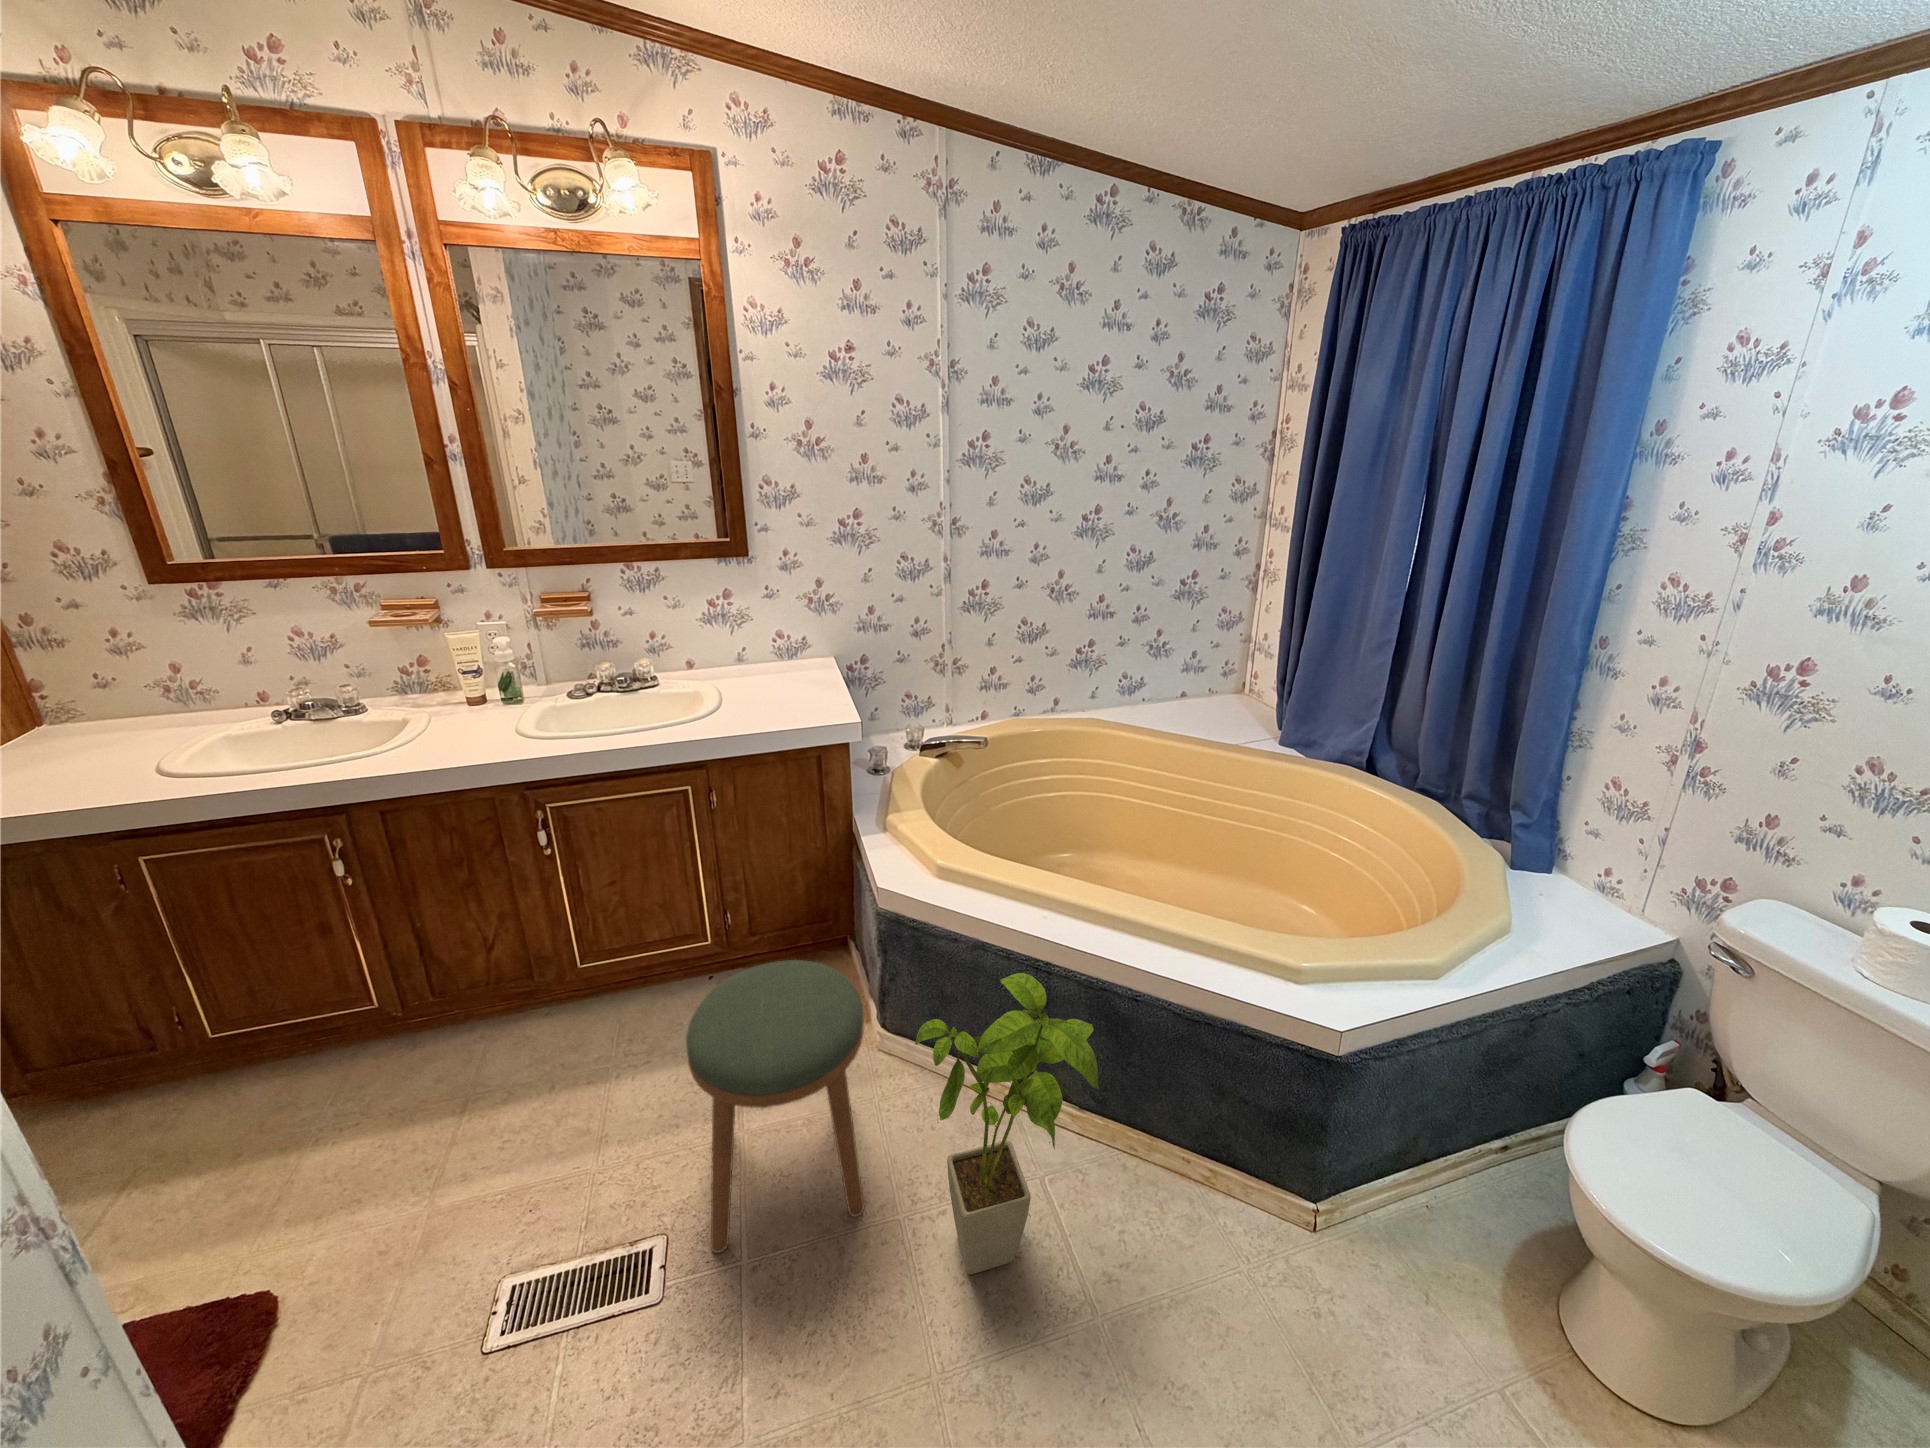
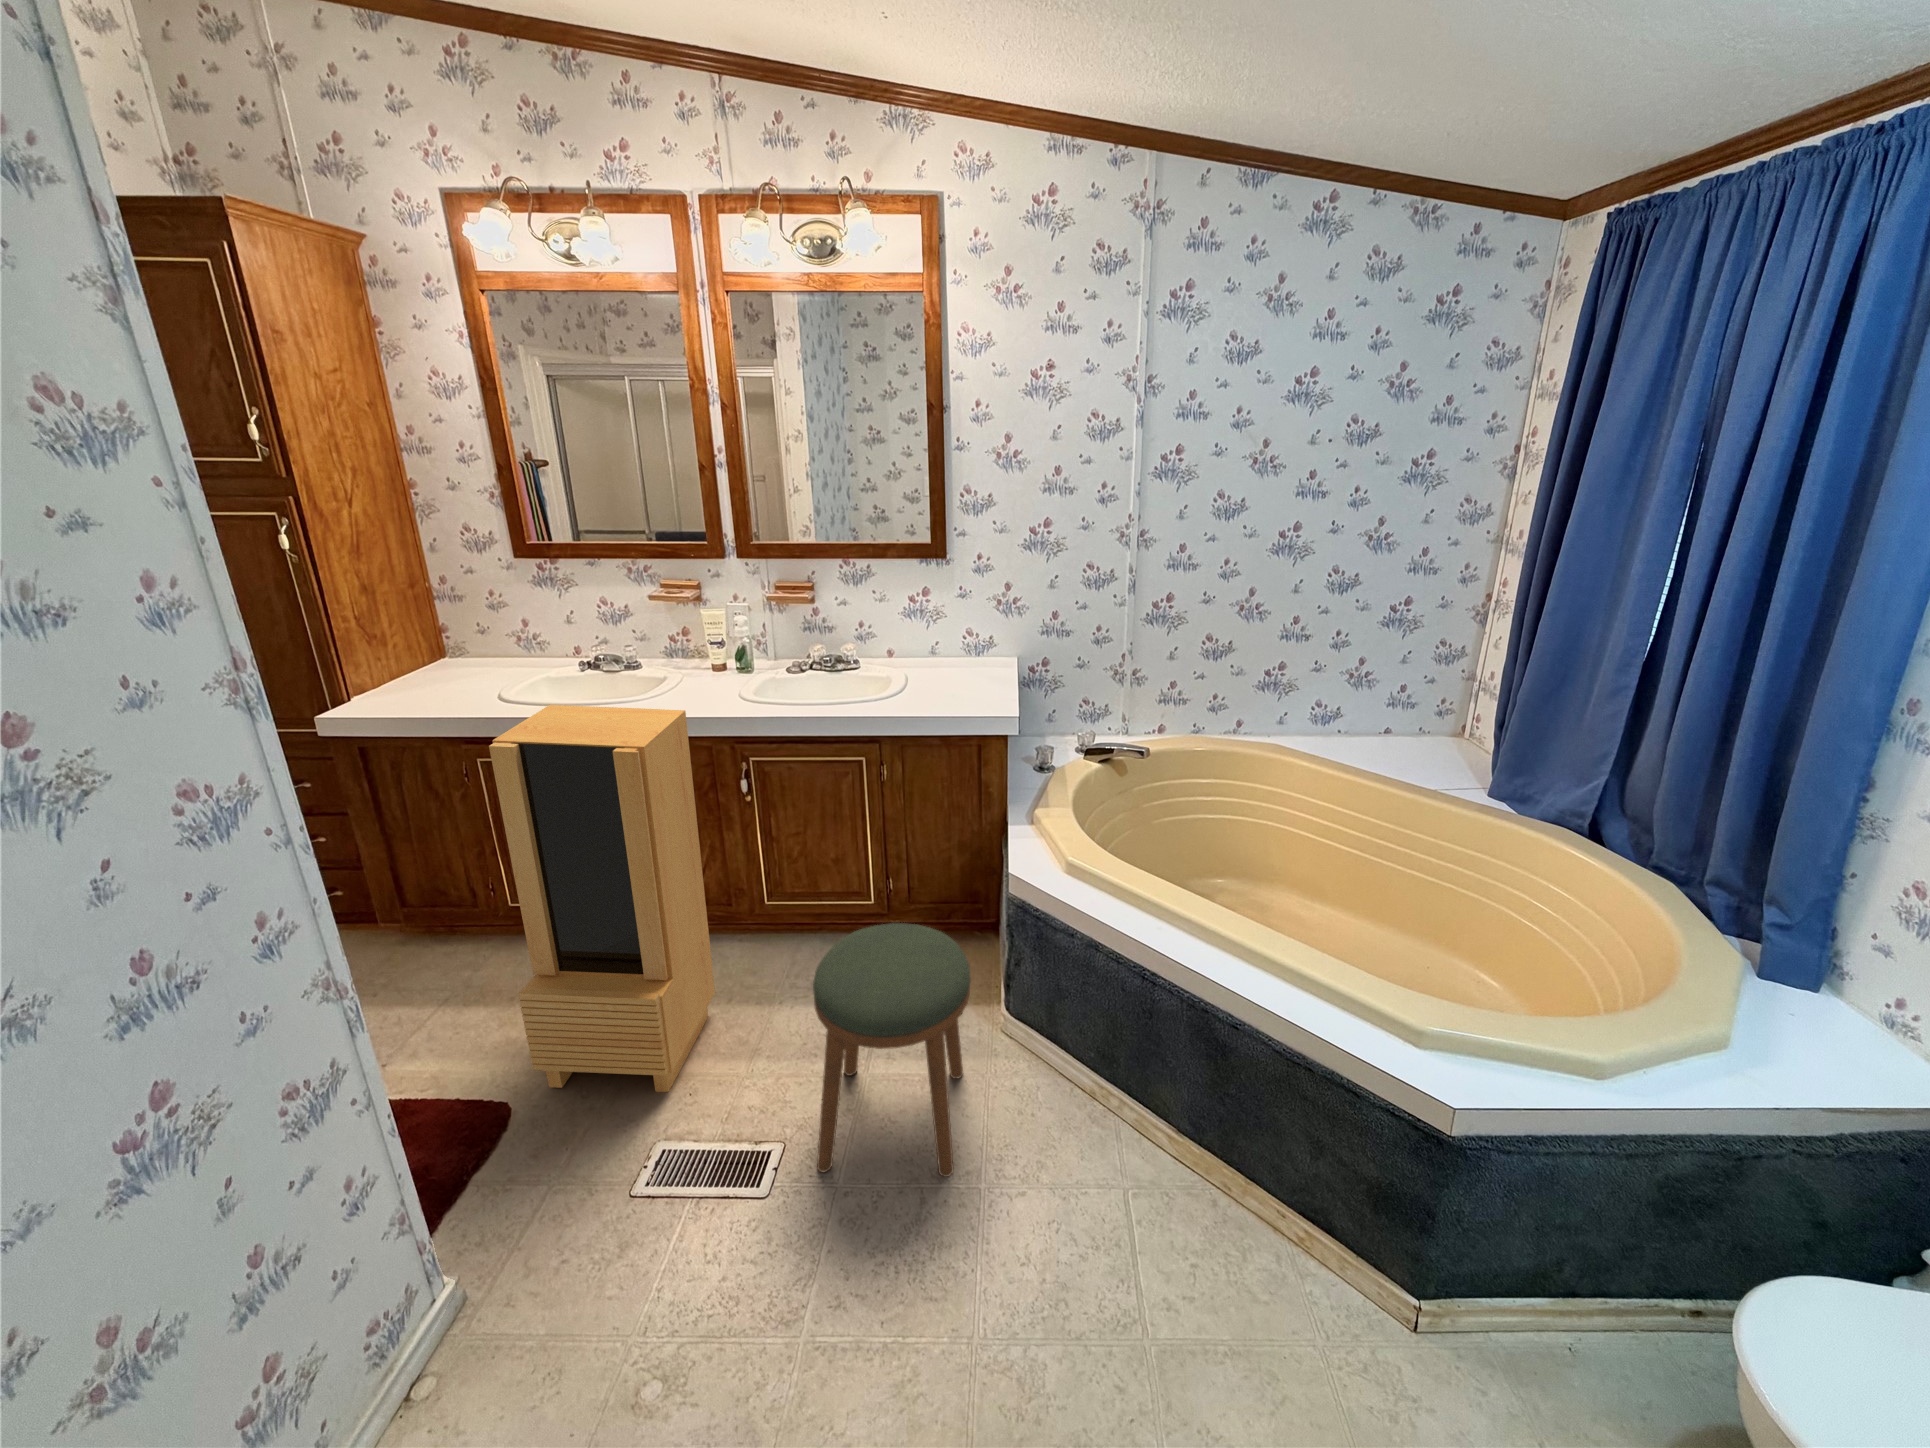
storage cabinet: none [192,763,535,1255] -> present [489,705,715,1092]
house plant: present [915,973,1099,1274] -> none [997,969,1182,1263]

